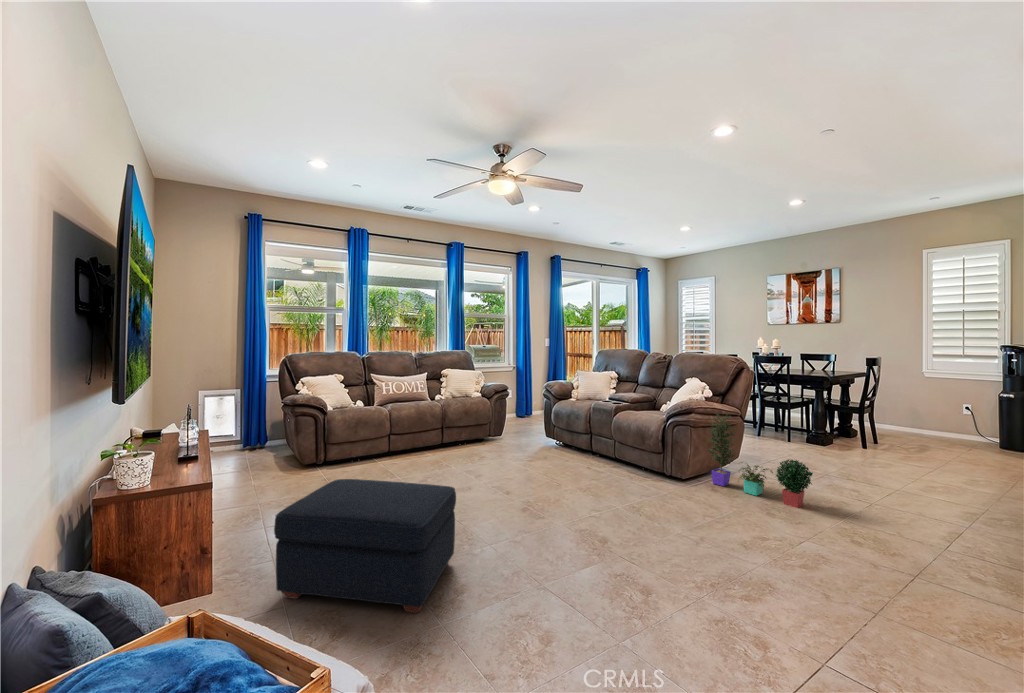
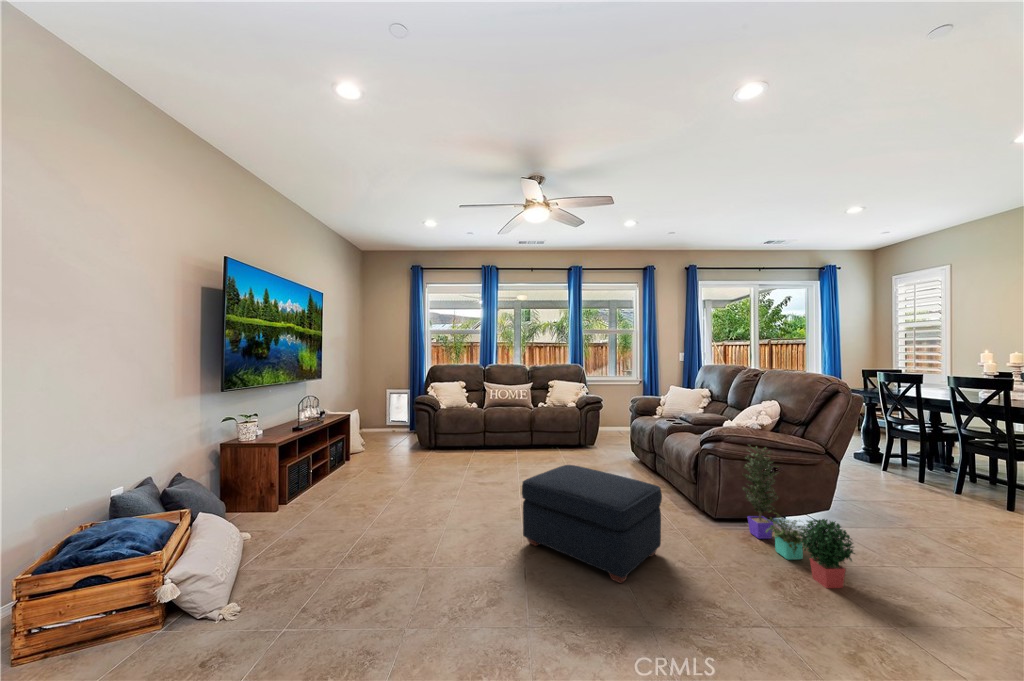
ottoman: present [274,479,456,613] -> present [522,465,662,583]

